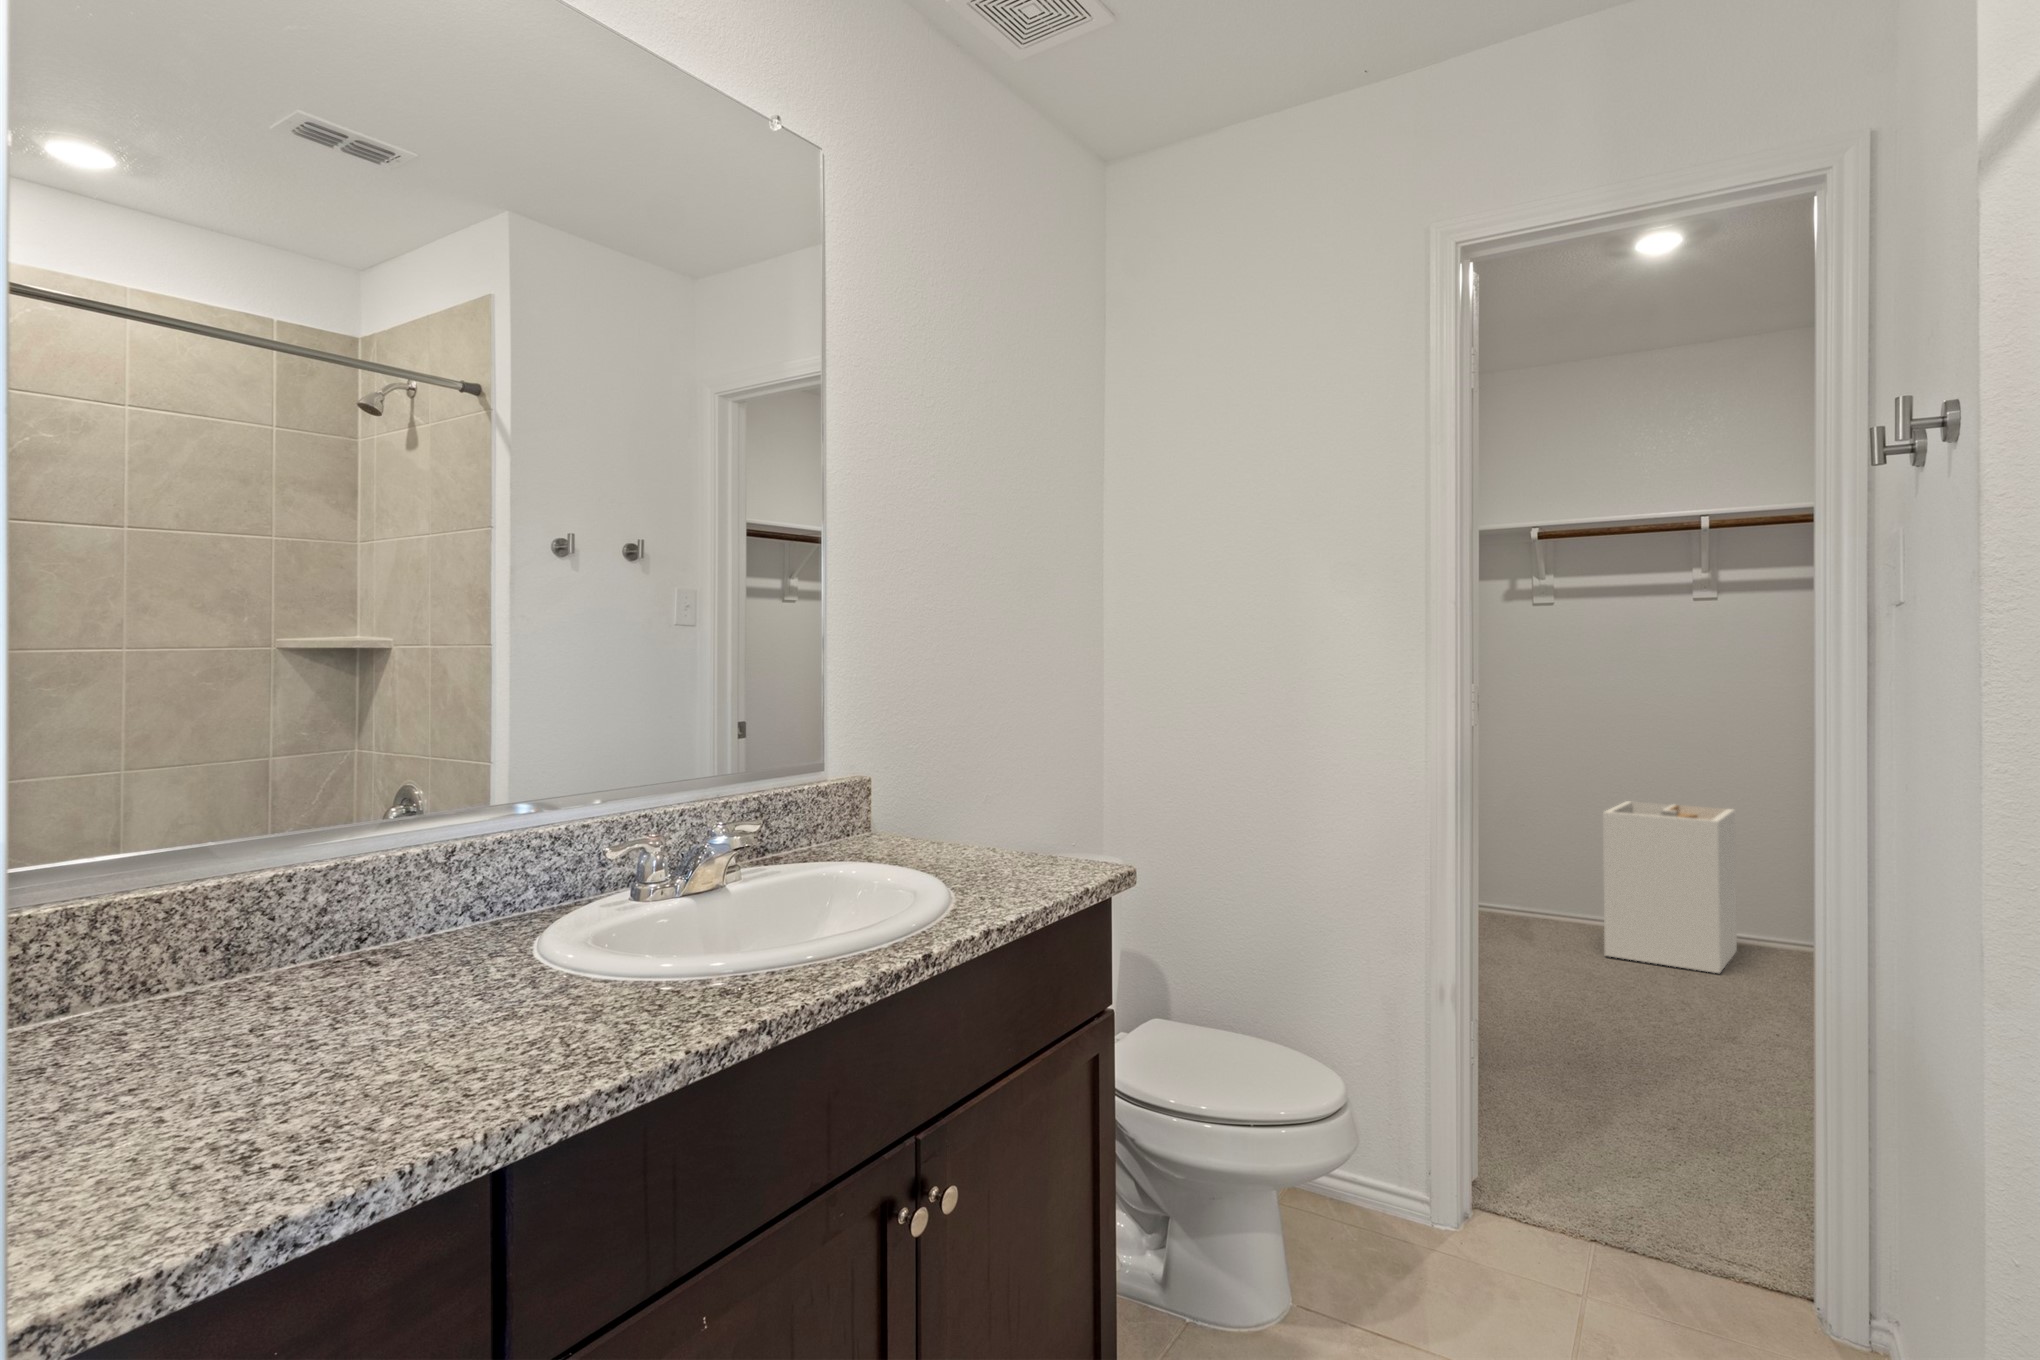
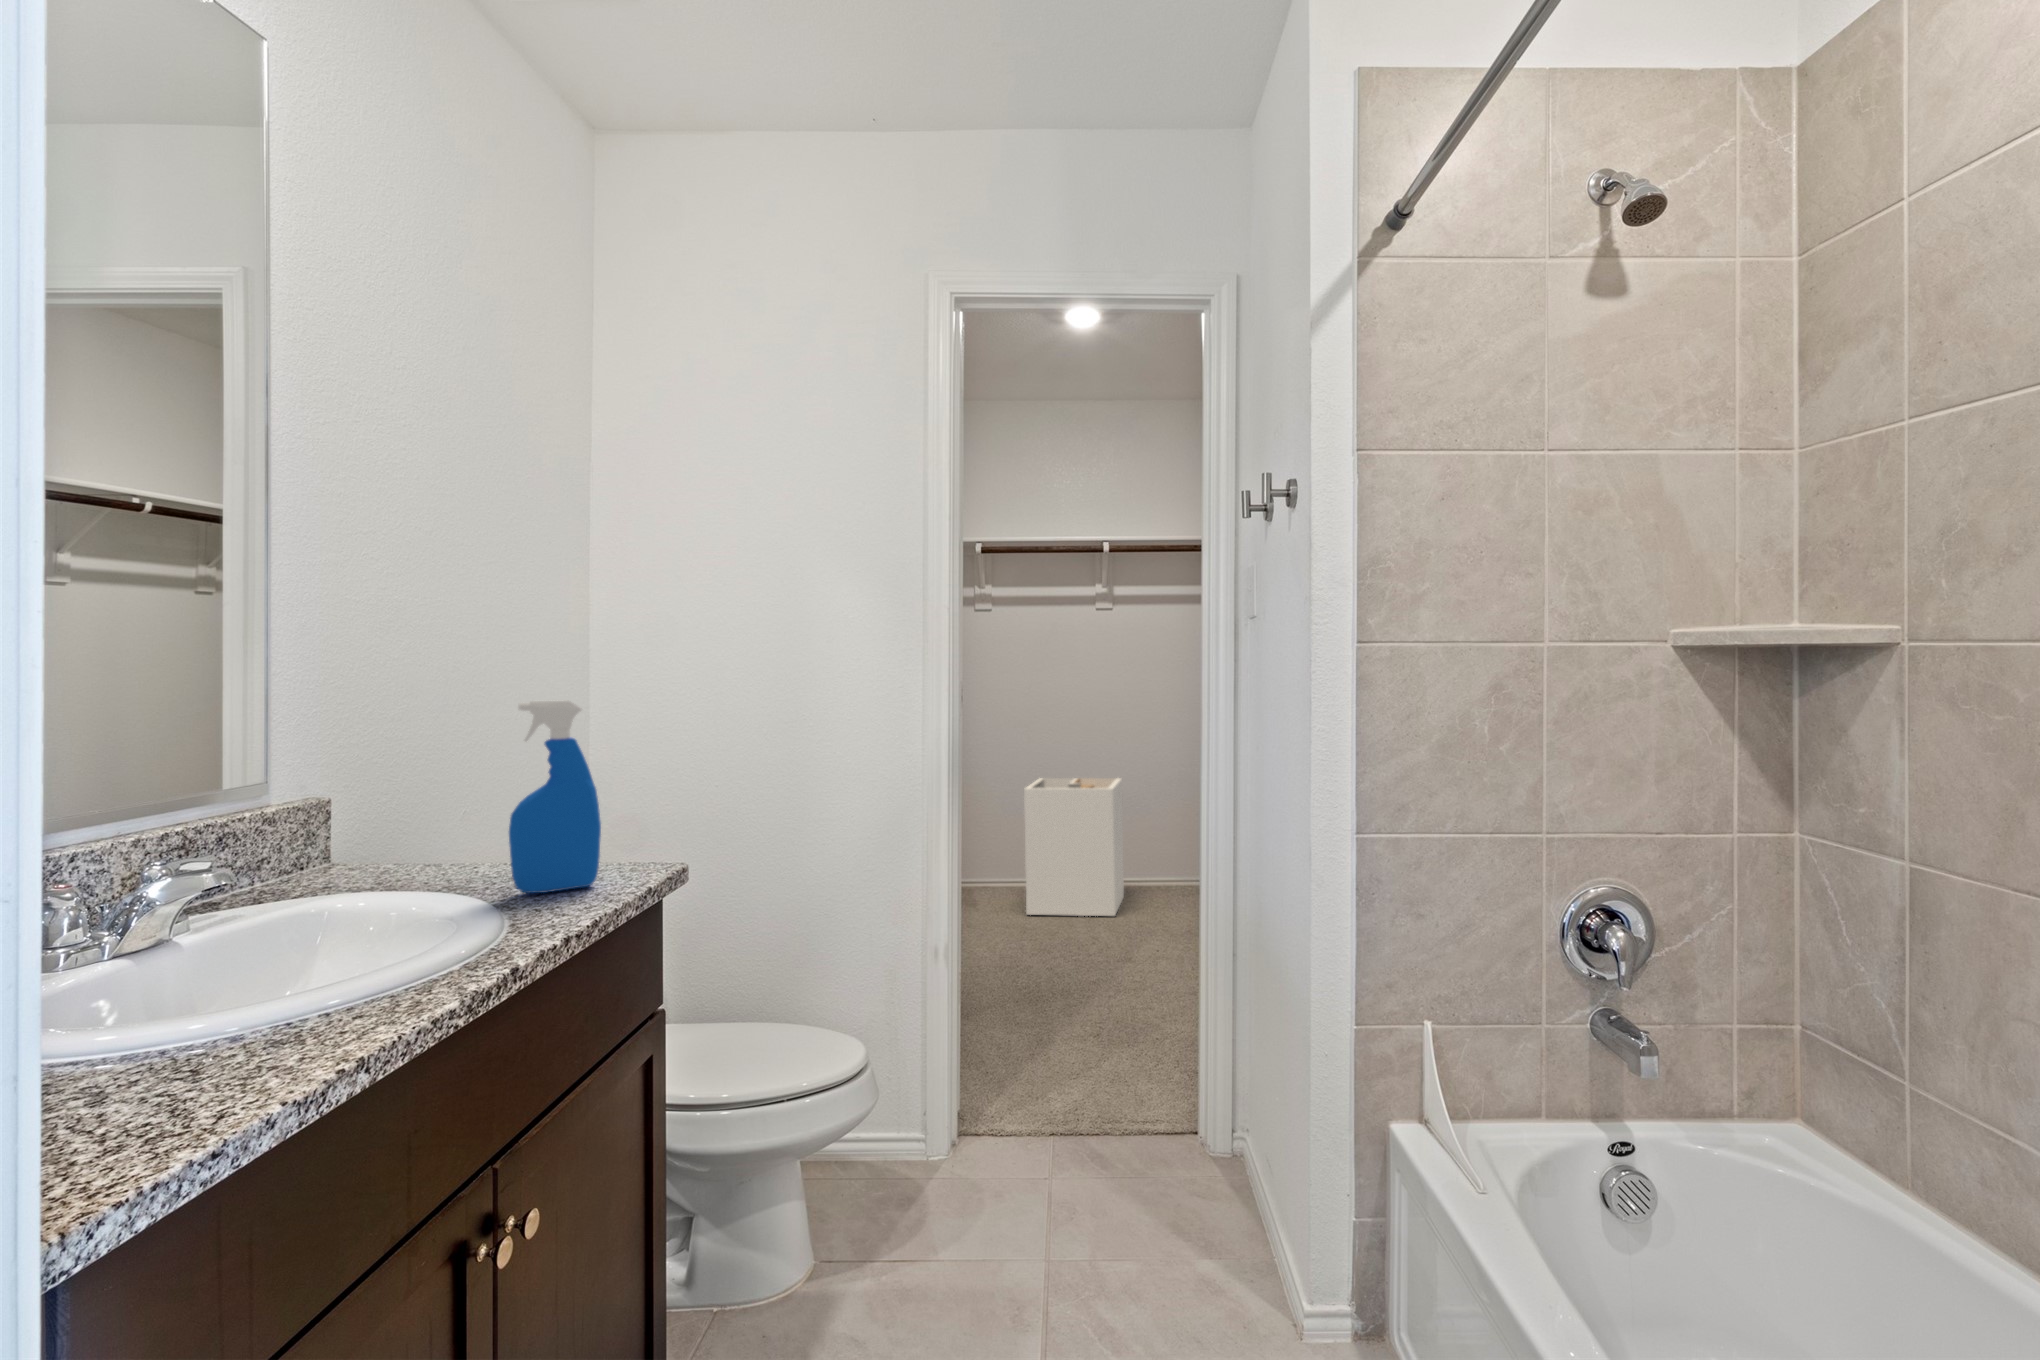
spray bottle: none [970,701,1050,882] -> present [509,701,601,893]

